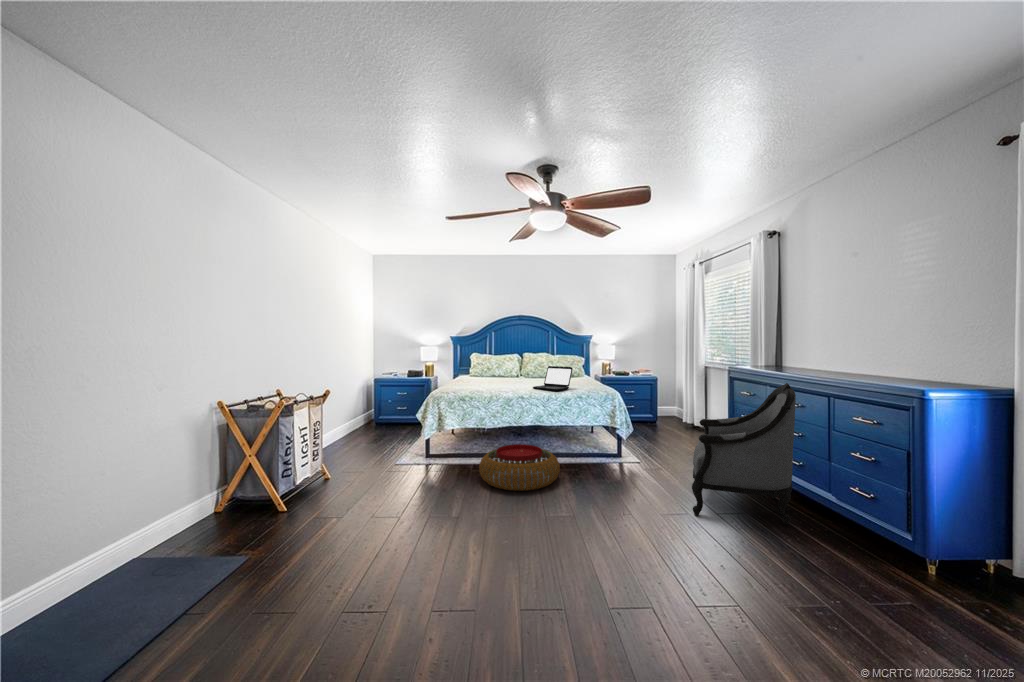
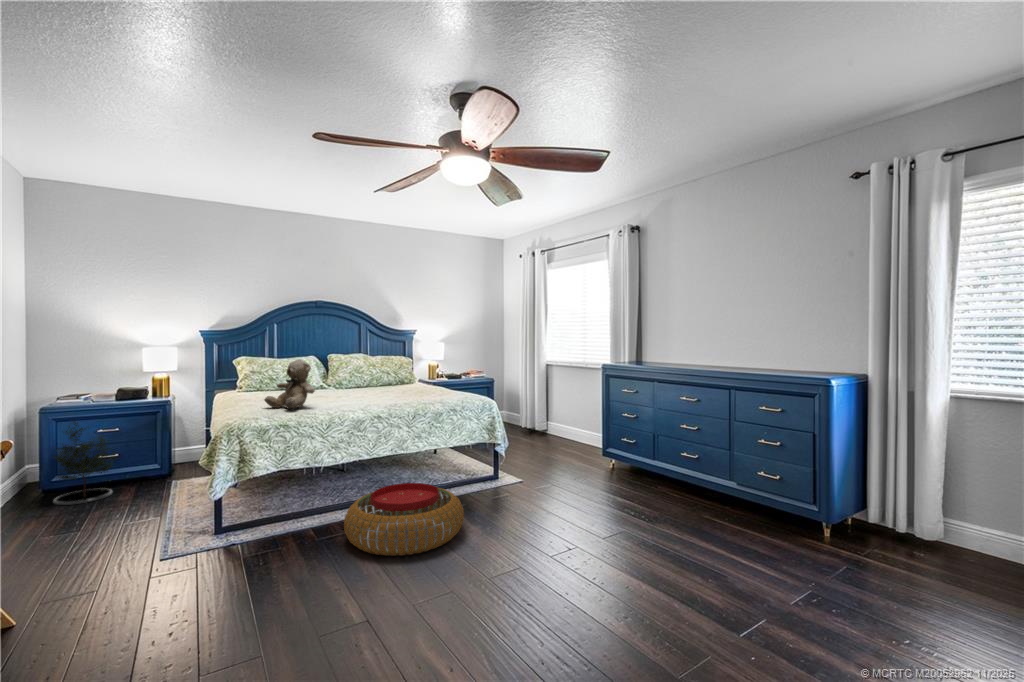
teddy bear: none [462,356,489,389] -> present [264,359,315,409]
laptop: present [533,366,573,391] -> none [378,371,431,404]
armchair: present [692,383,796,525] -> none [599,378,718,532]
potted tree: none [374,386,404,432] -> present [53,422,113,505]

